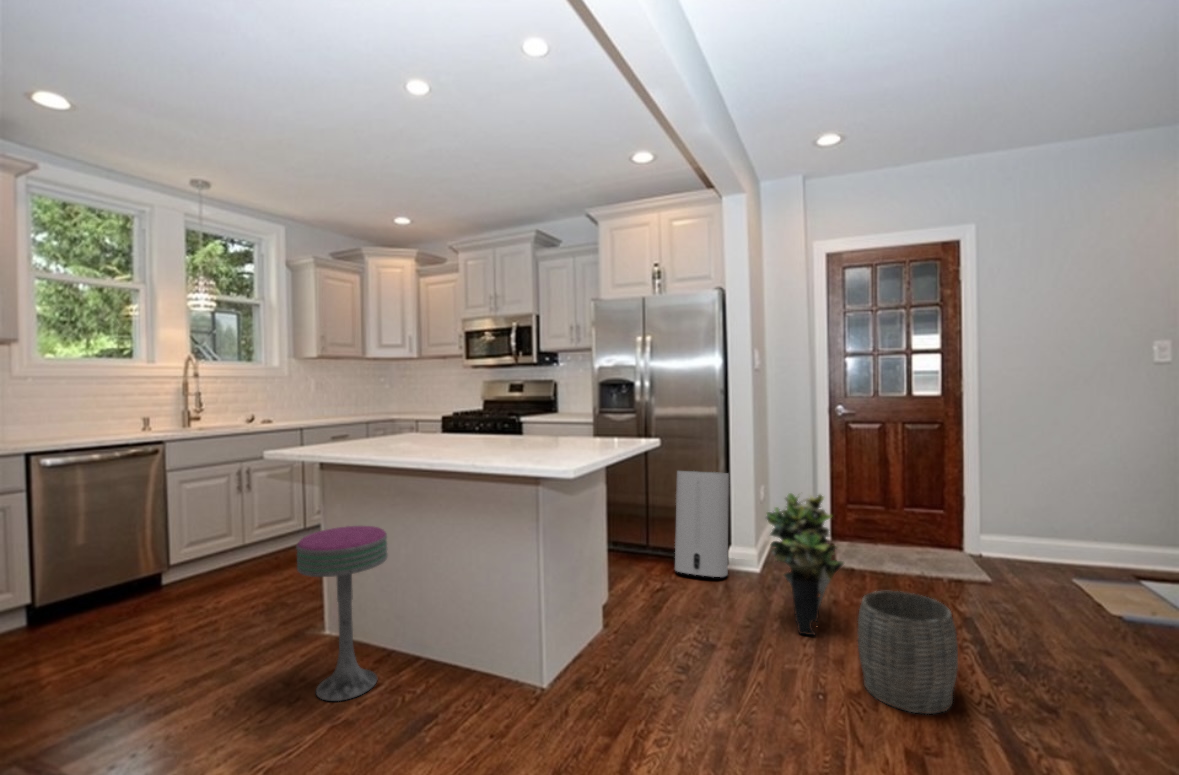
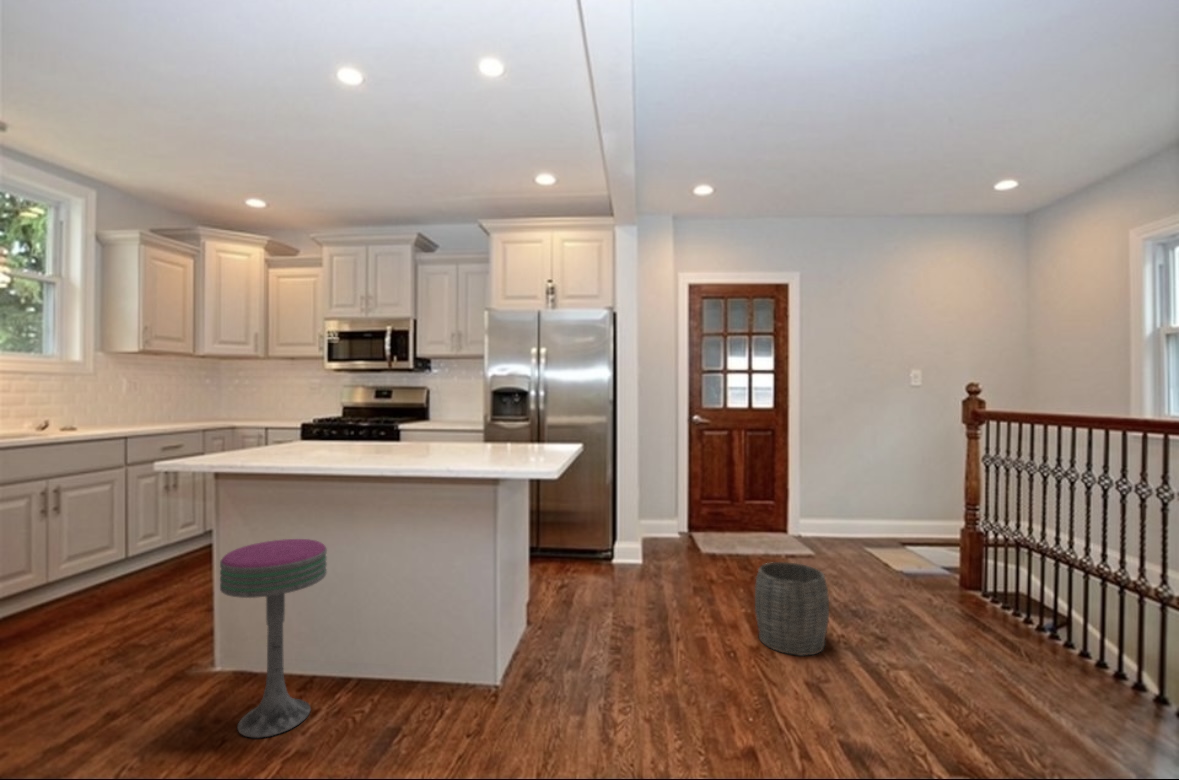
air purifier: present [675,471,729,577] -> none [570,474,618,569]
potted plant: present [766,493,844,635] -> none [664,488,731,609]

